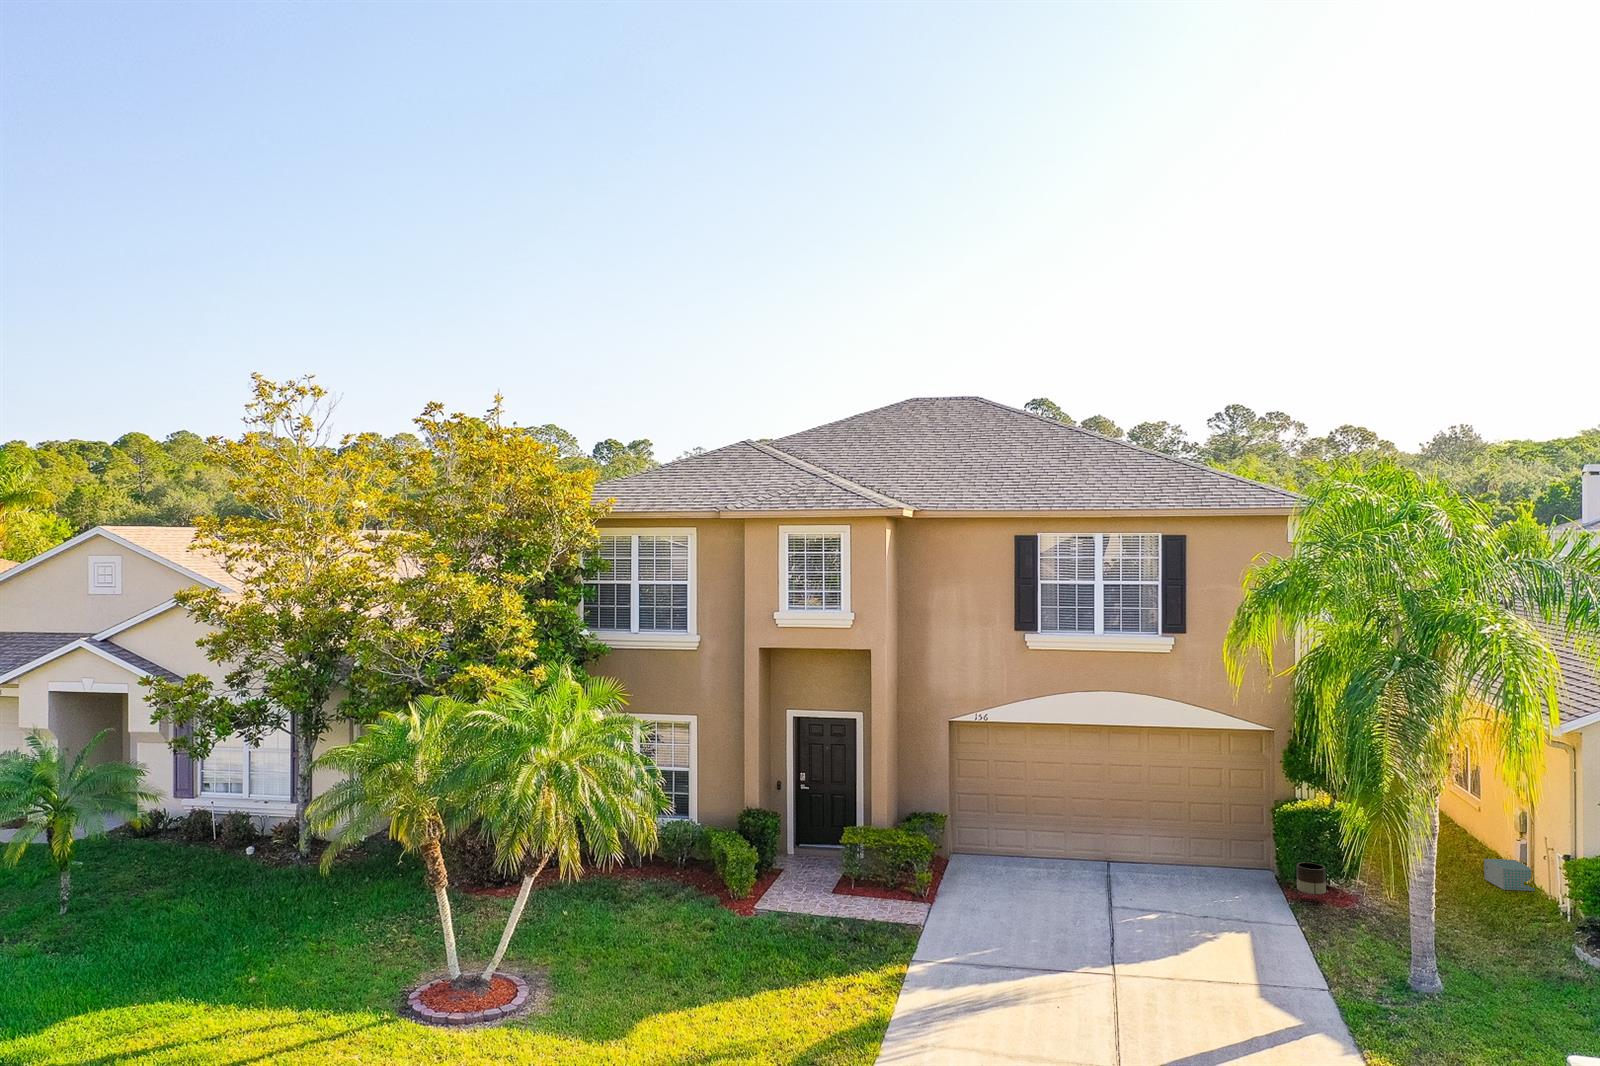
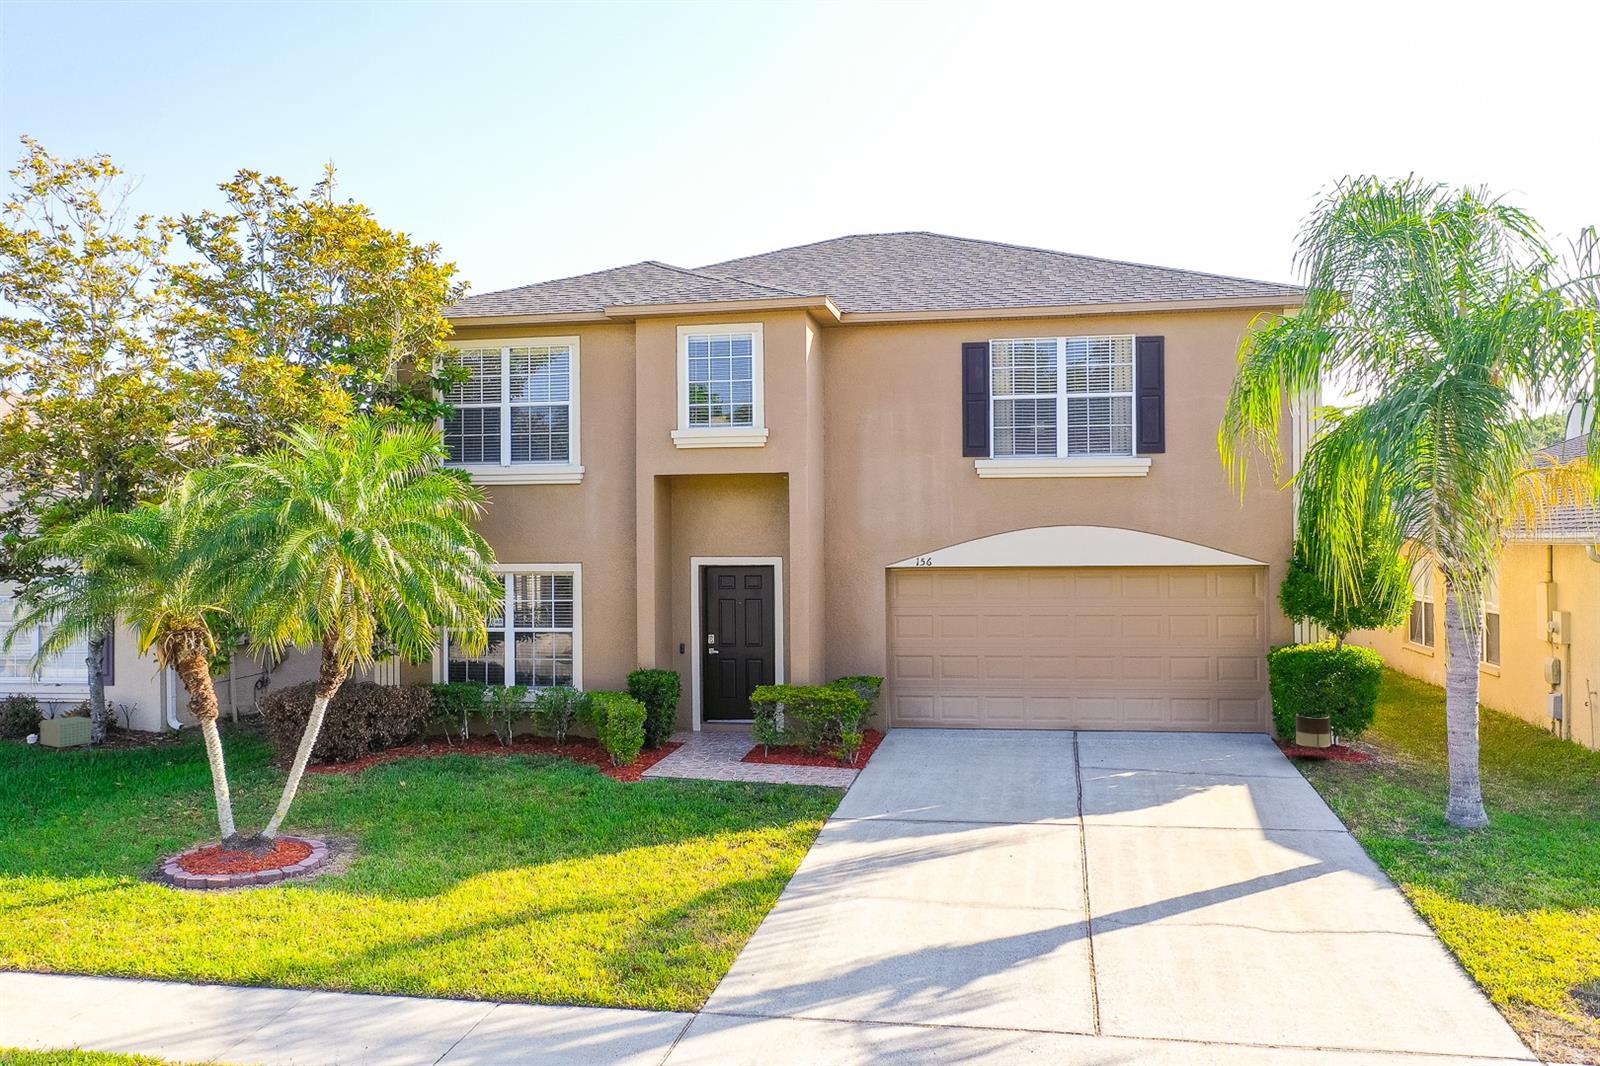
storage box: present [1484,859,1535,891] -> present [40,716,95,747]

